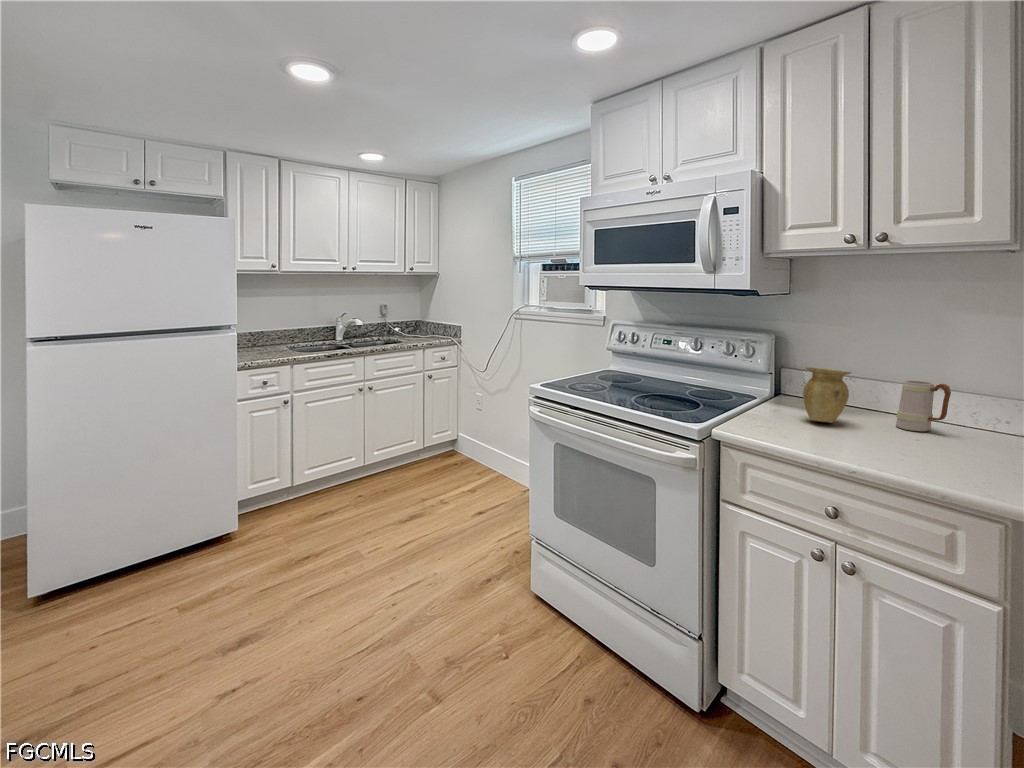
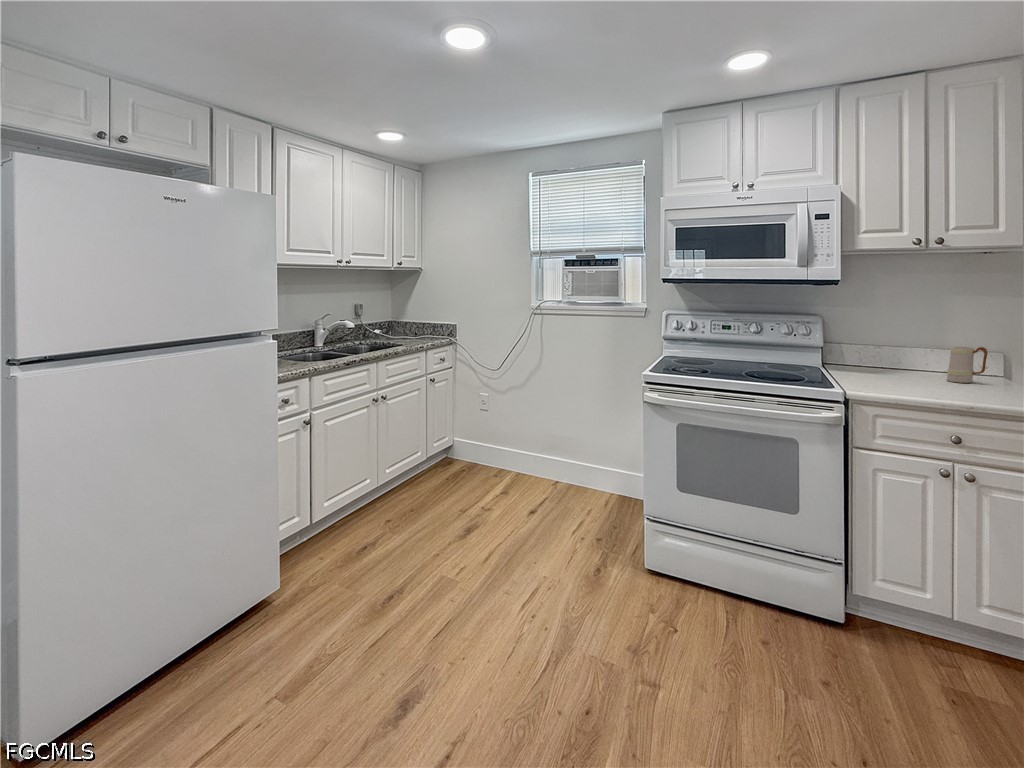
vase: present [803,367,852,422] -> none [886,340,923,381]

